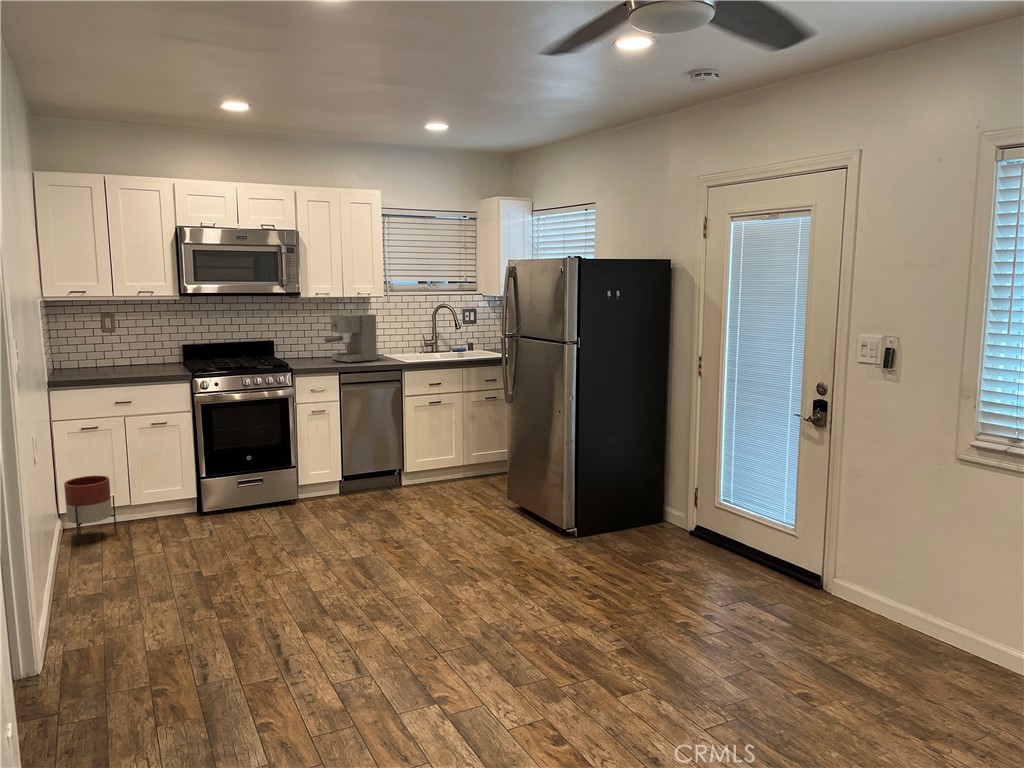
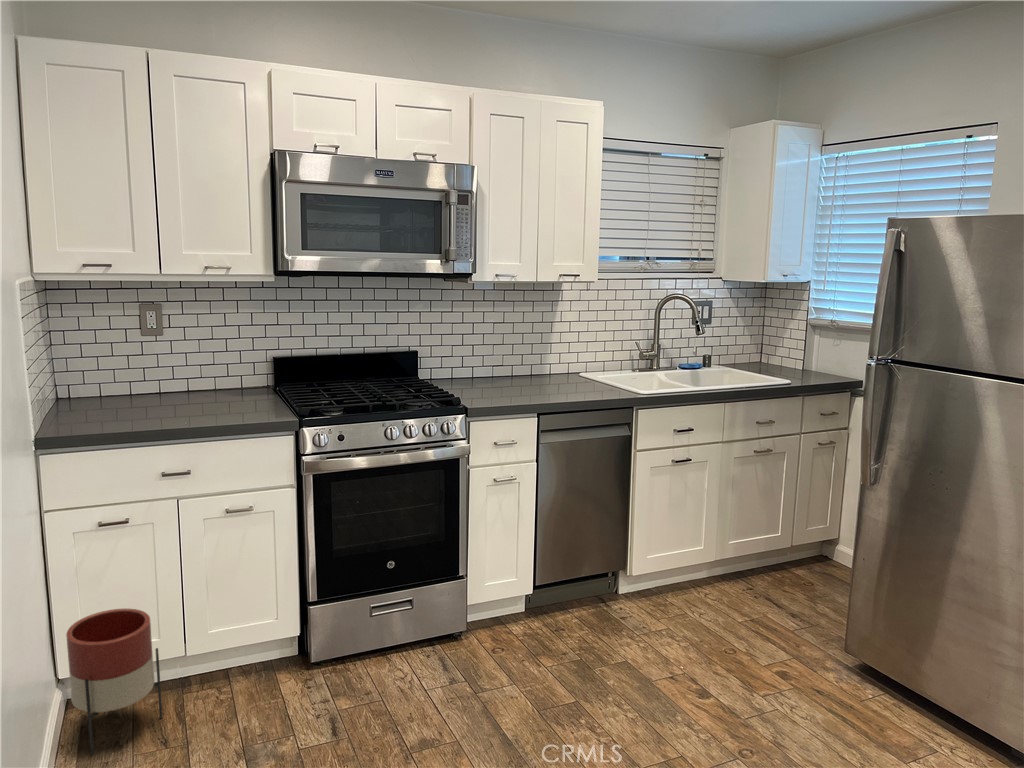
coffee maker: present [324,313,377,363] -> none [508,307,588,393]

